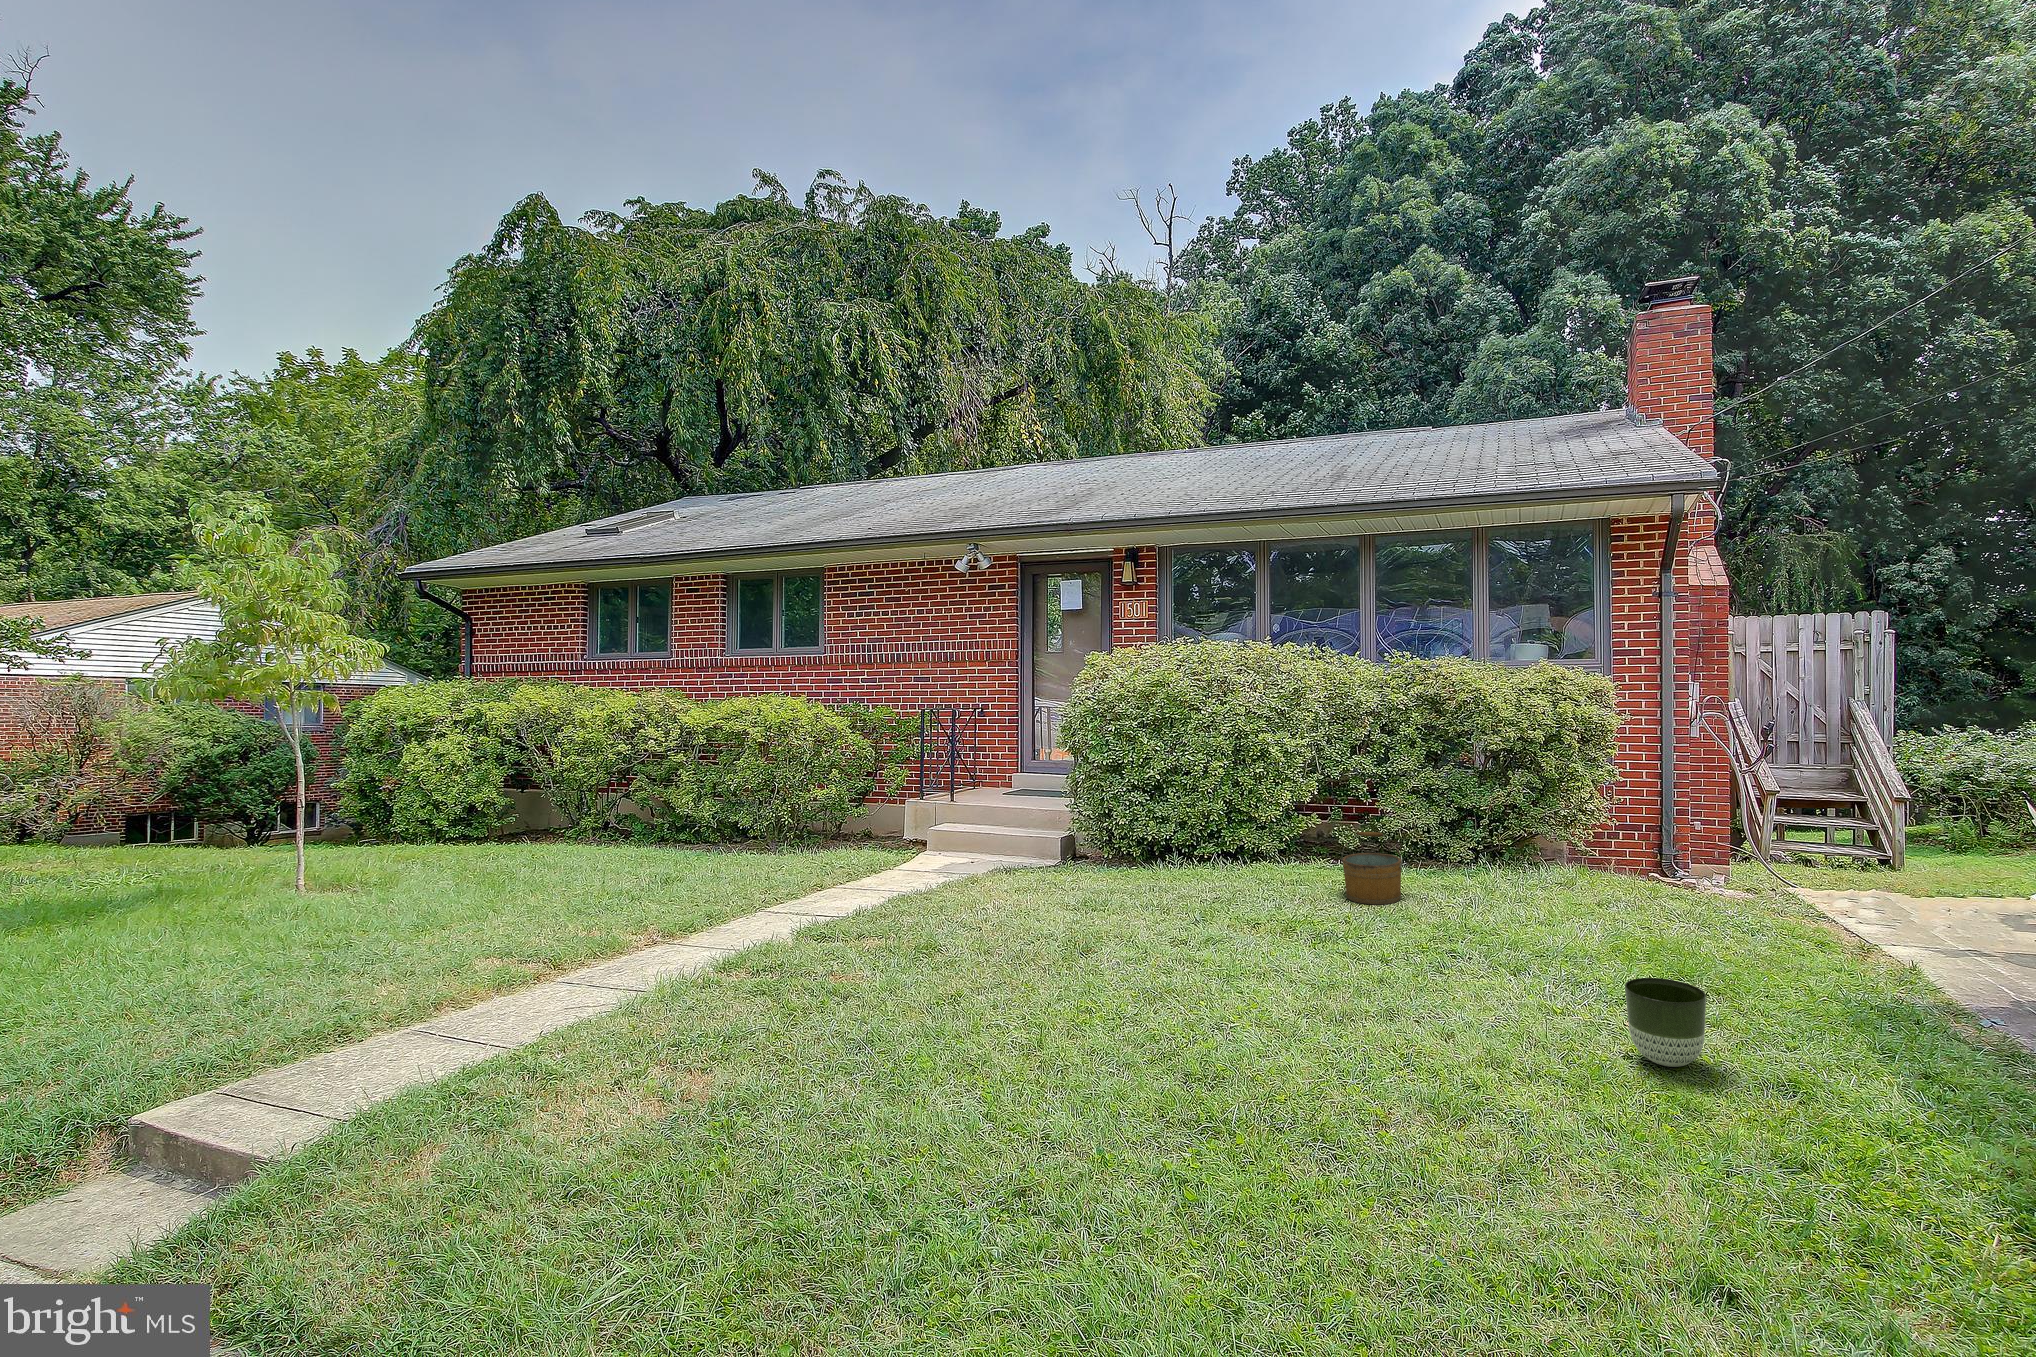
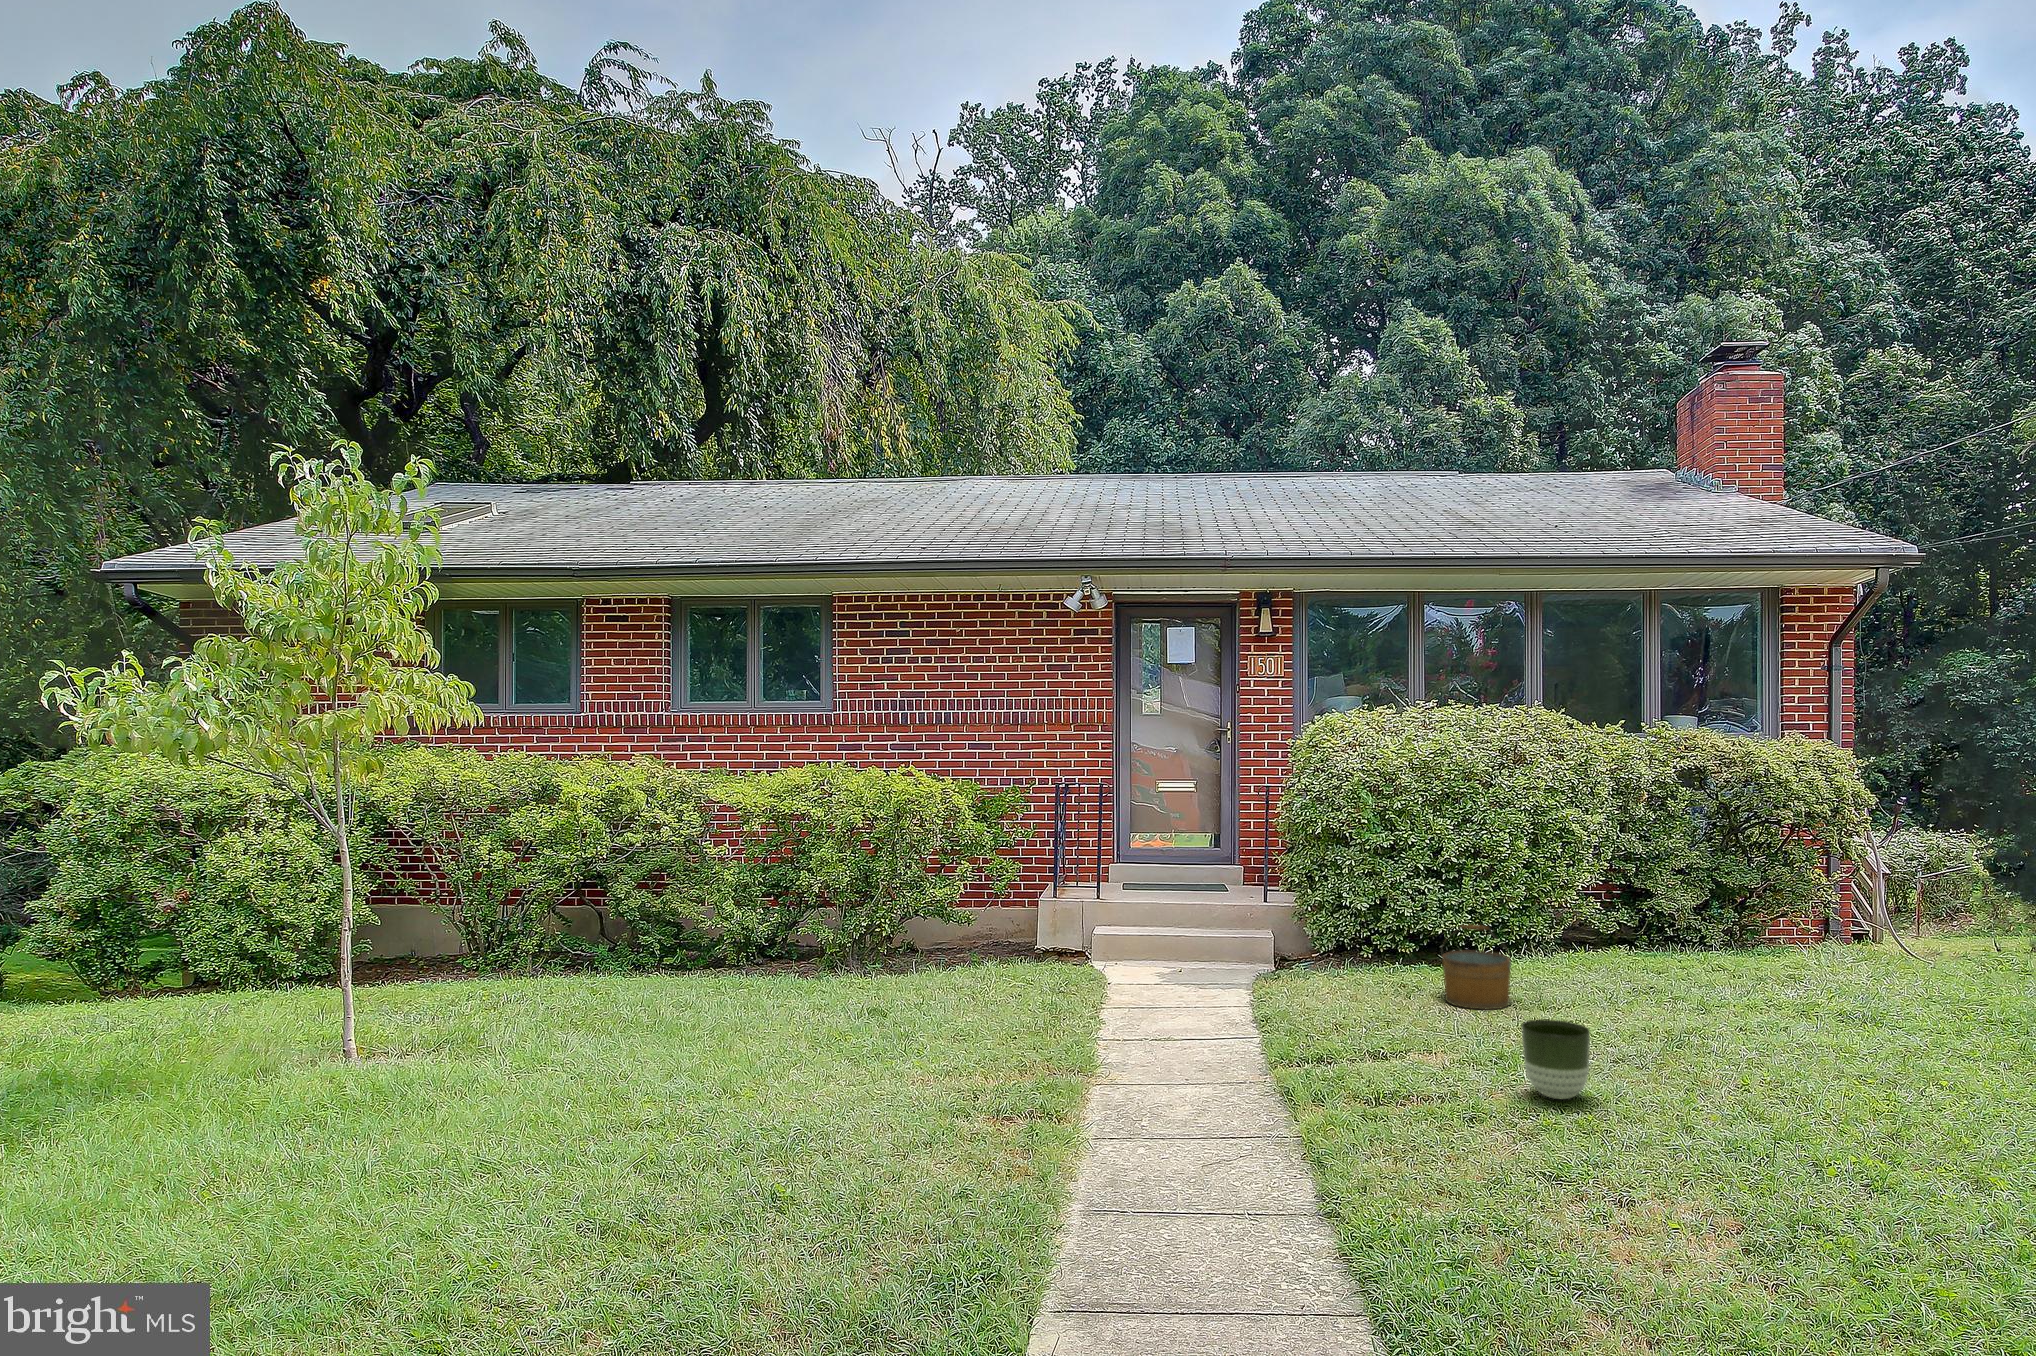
planter: present [1625,978,1706,1067] -> present [1521,1019,1590,1099]

